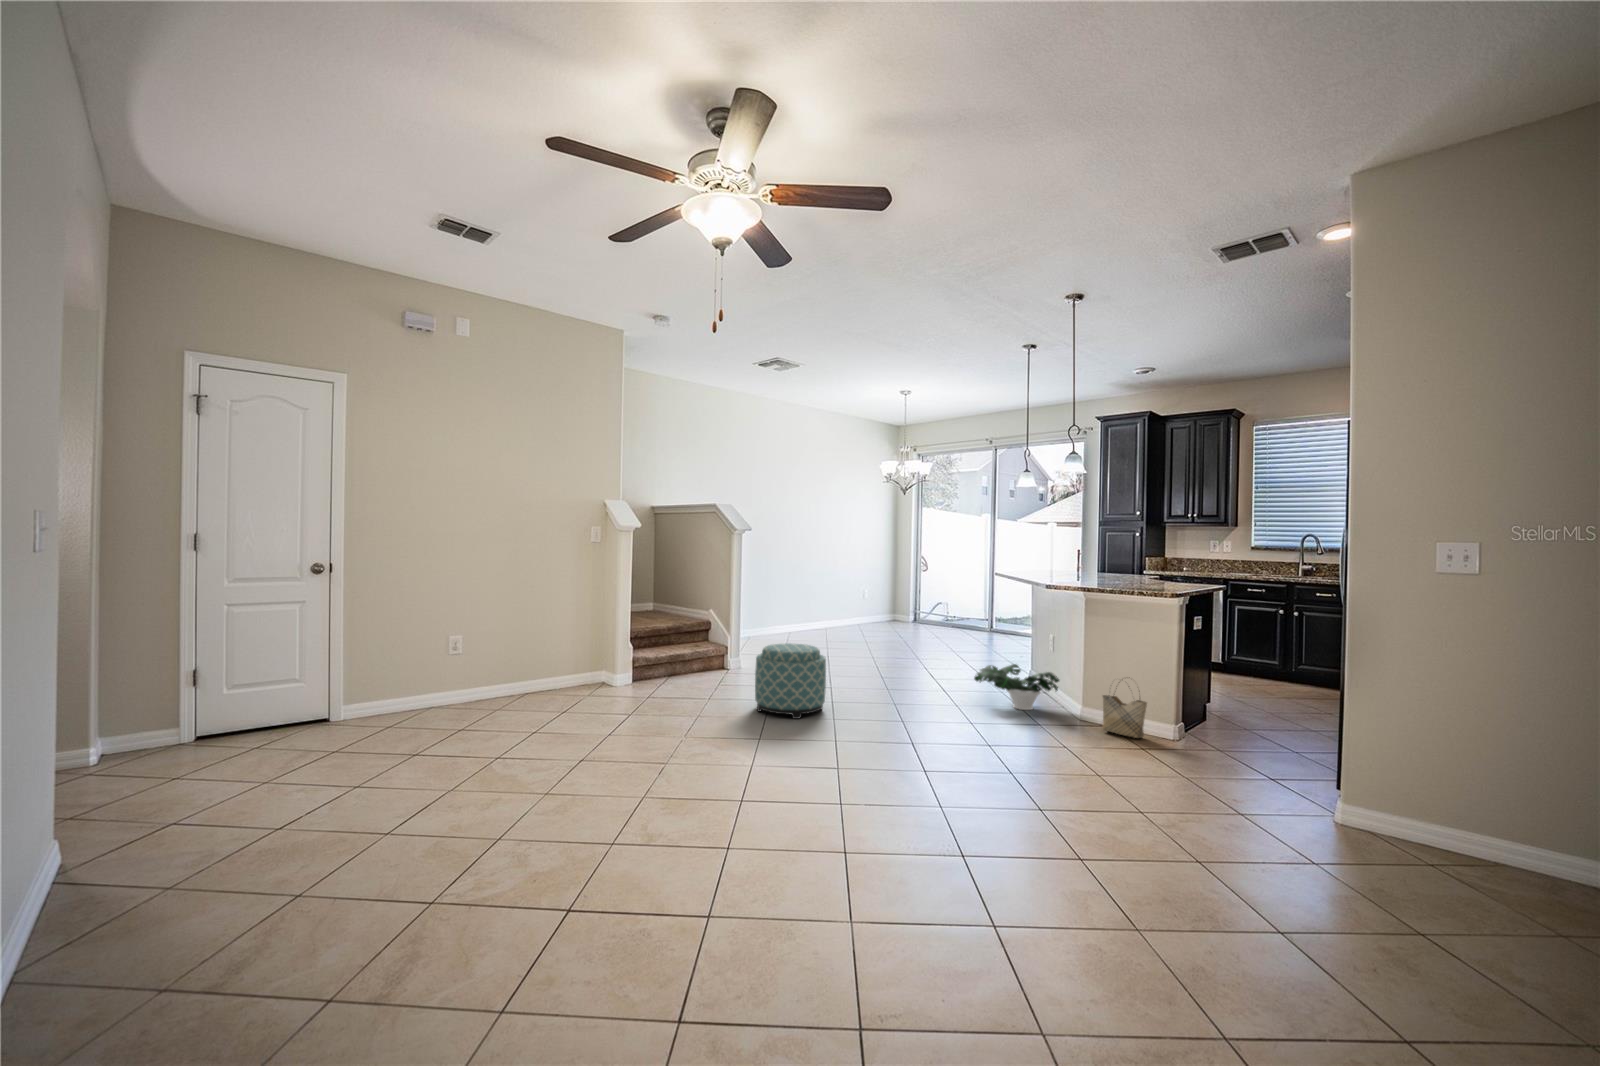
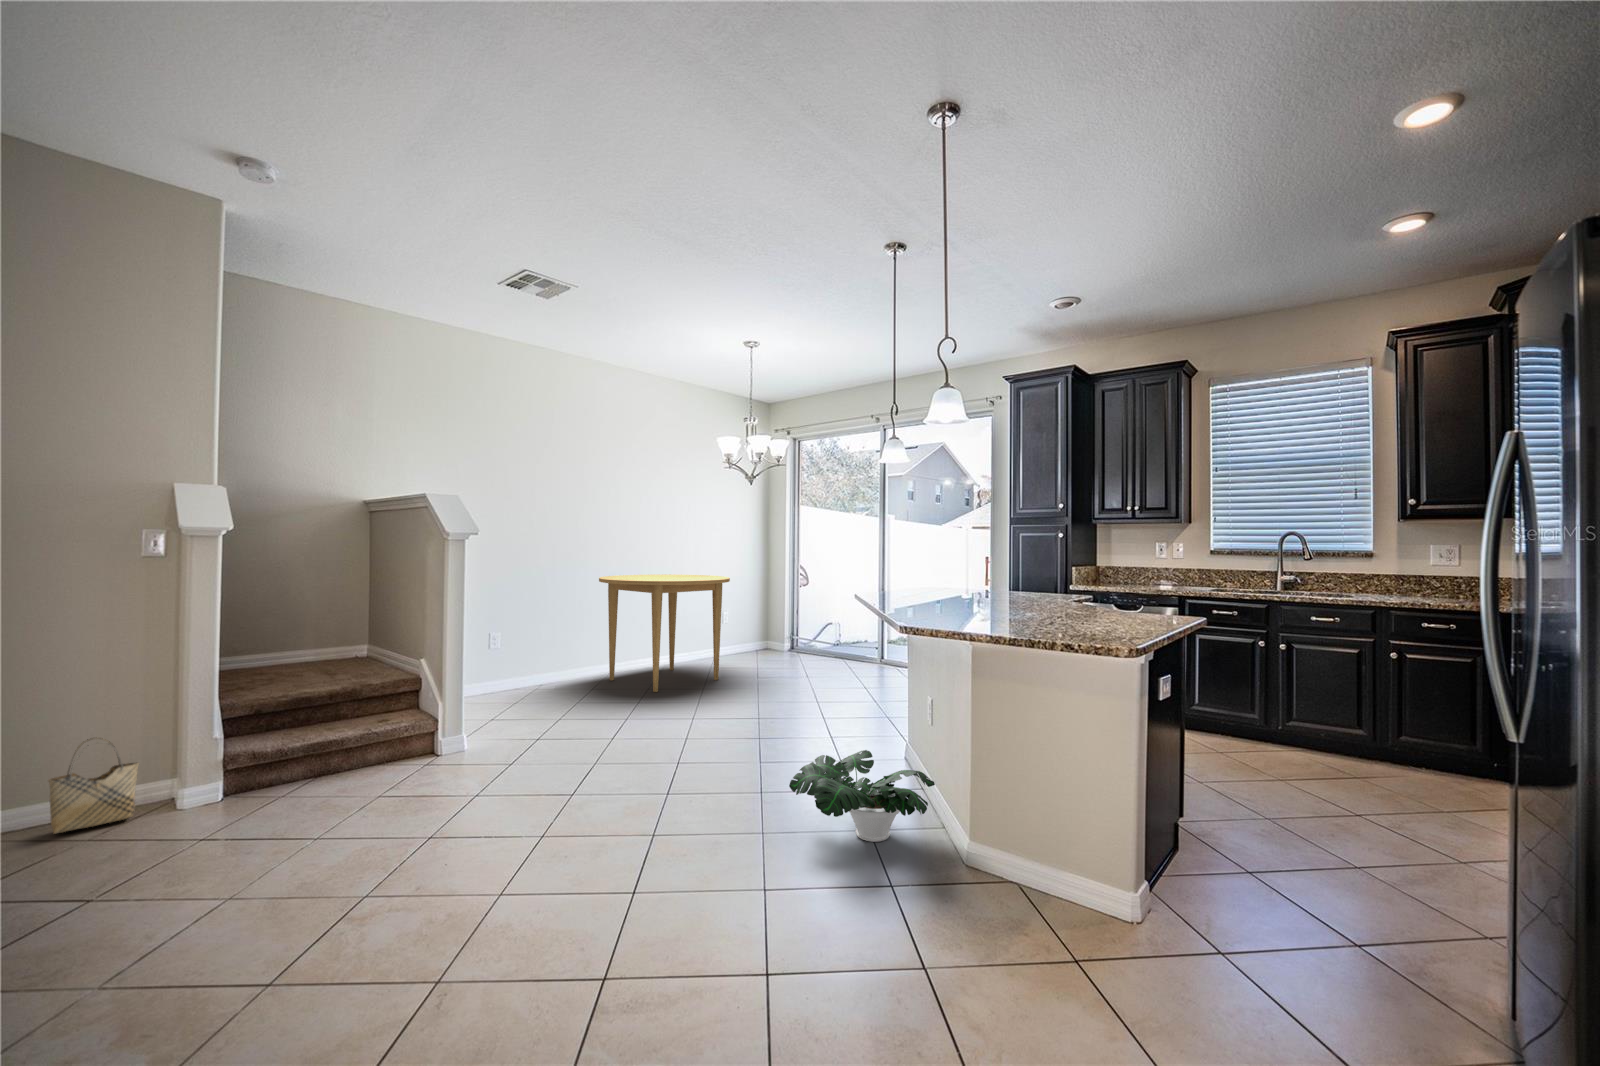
dining table: none [785,560,880,644] -> present [599,575,730,692]
ottoman: present [755,643,826,719] -> none [350,737,505,903]
woven basket: present [1102,679,1147,738] -> present [48,738,138,834]

